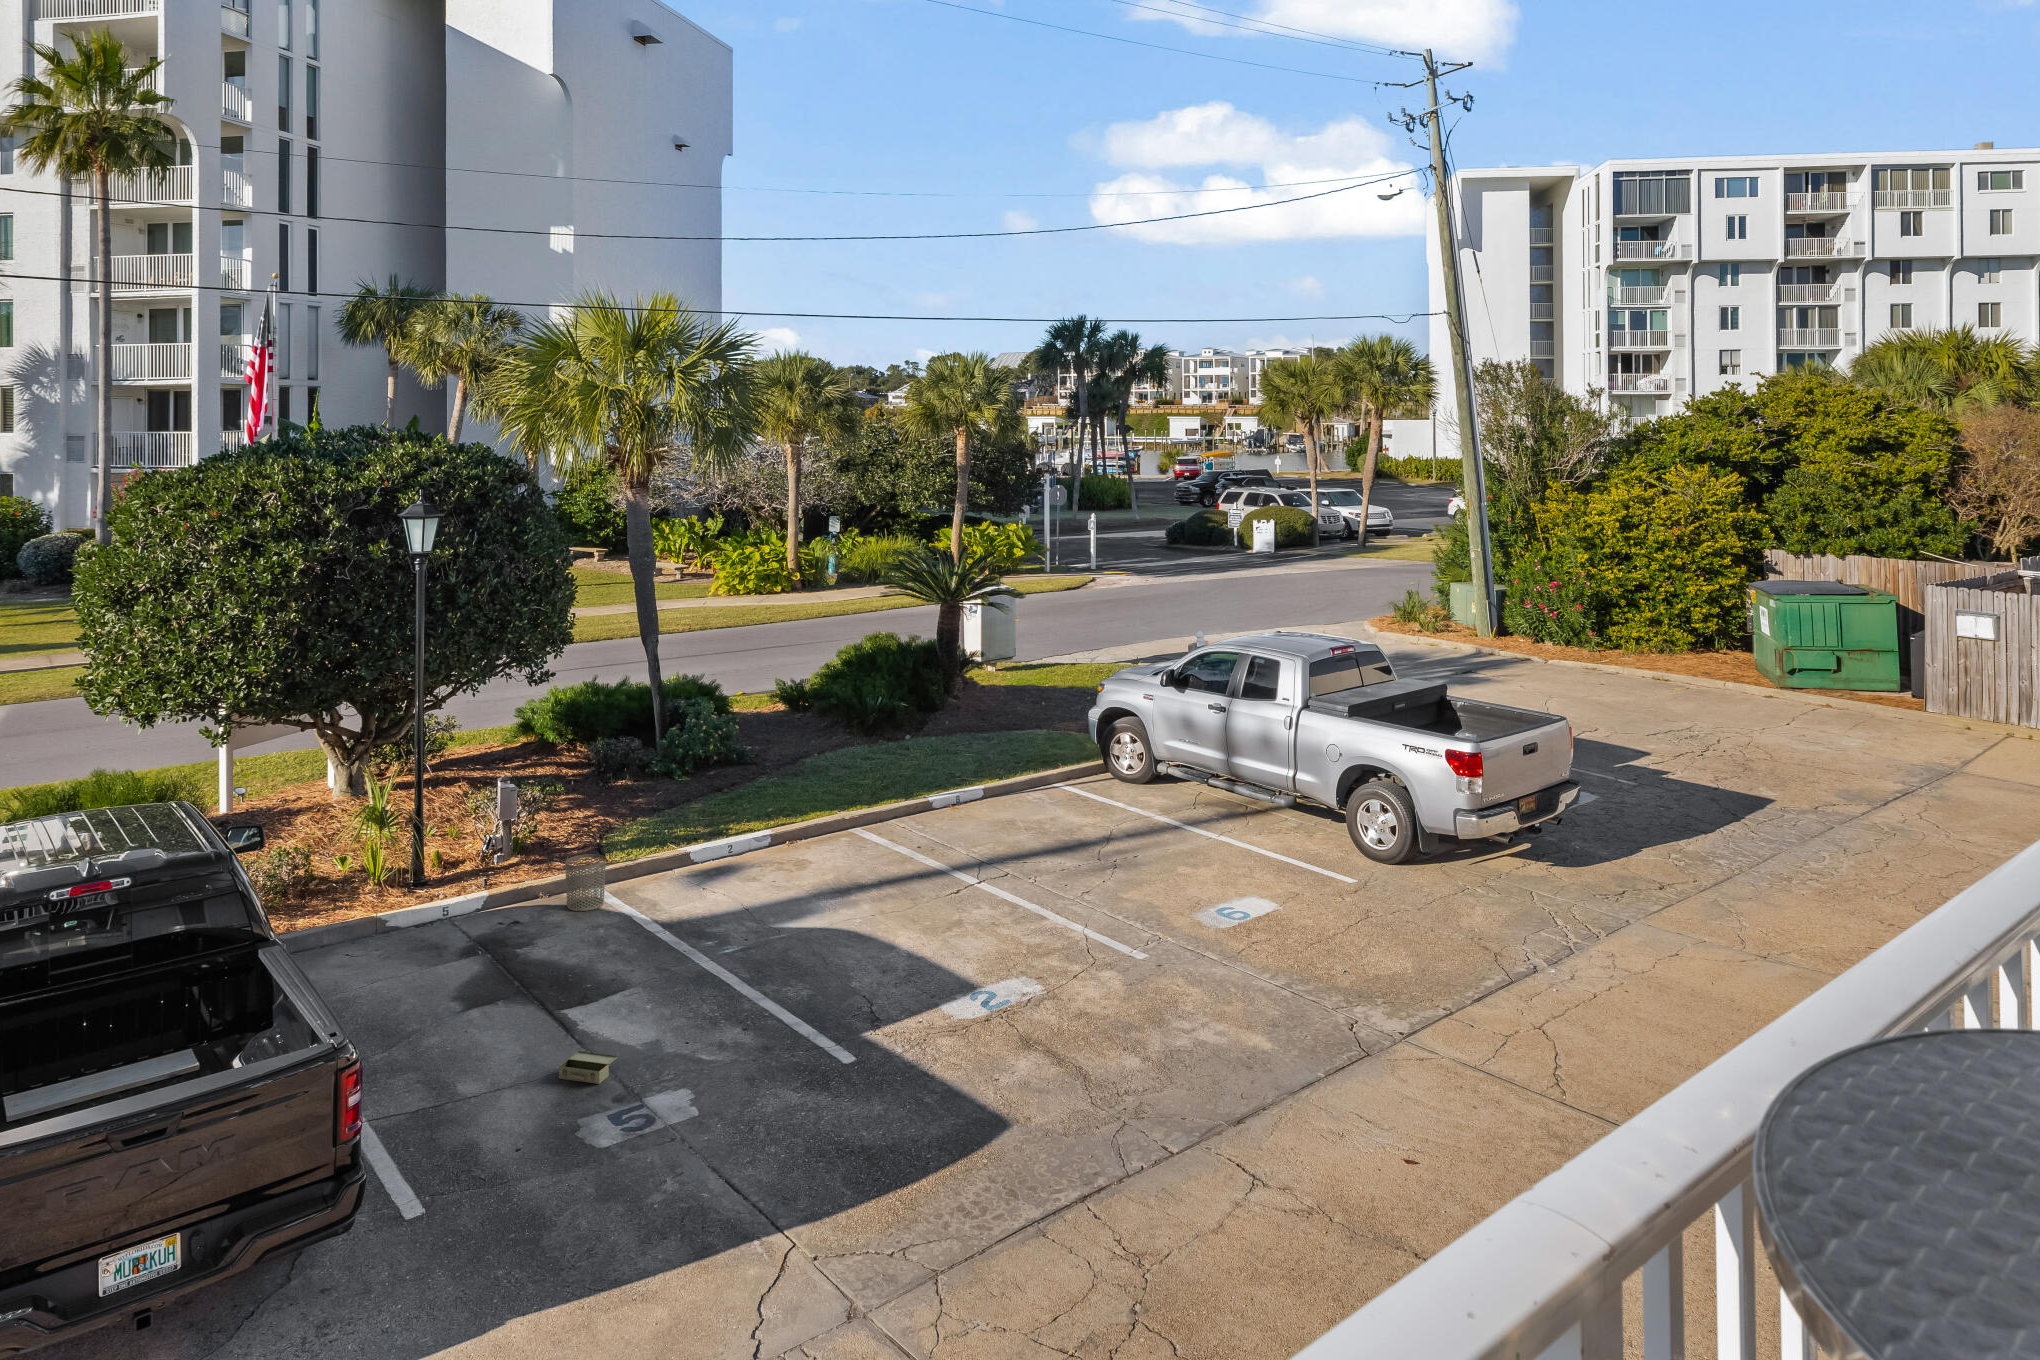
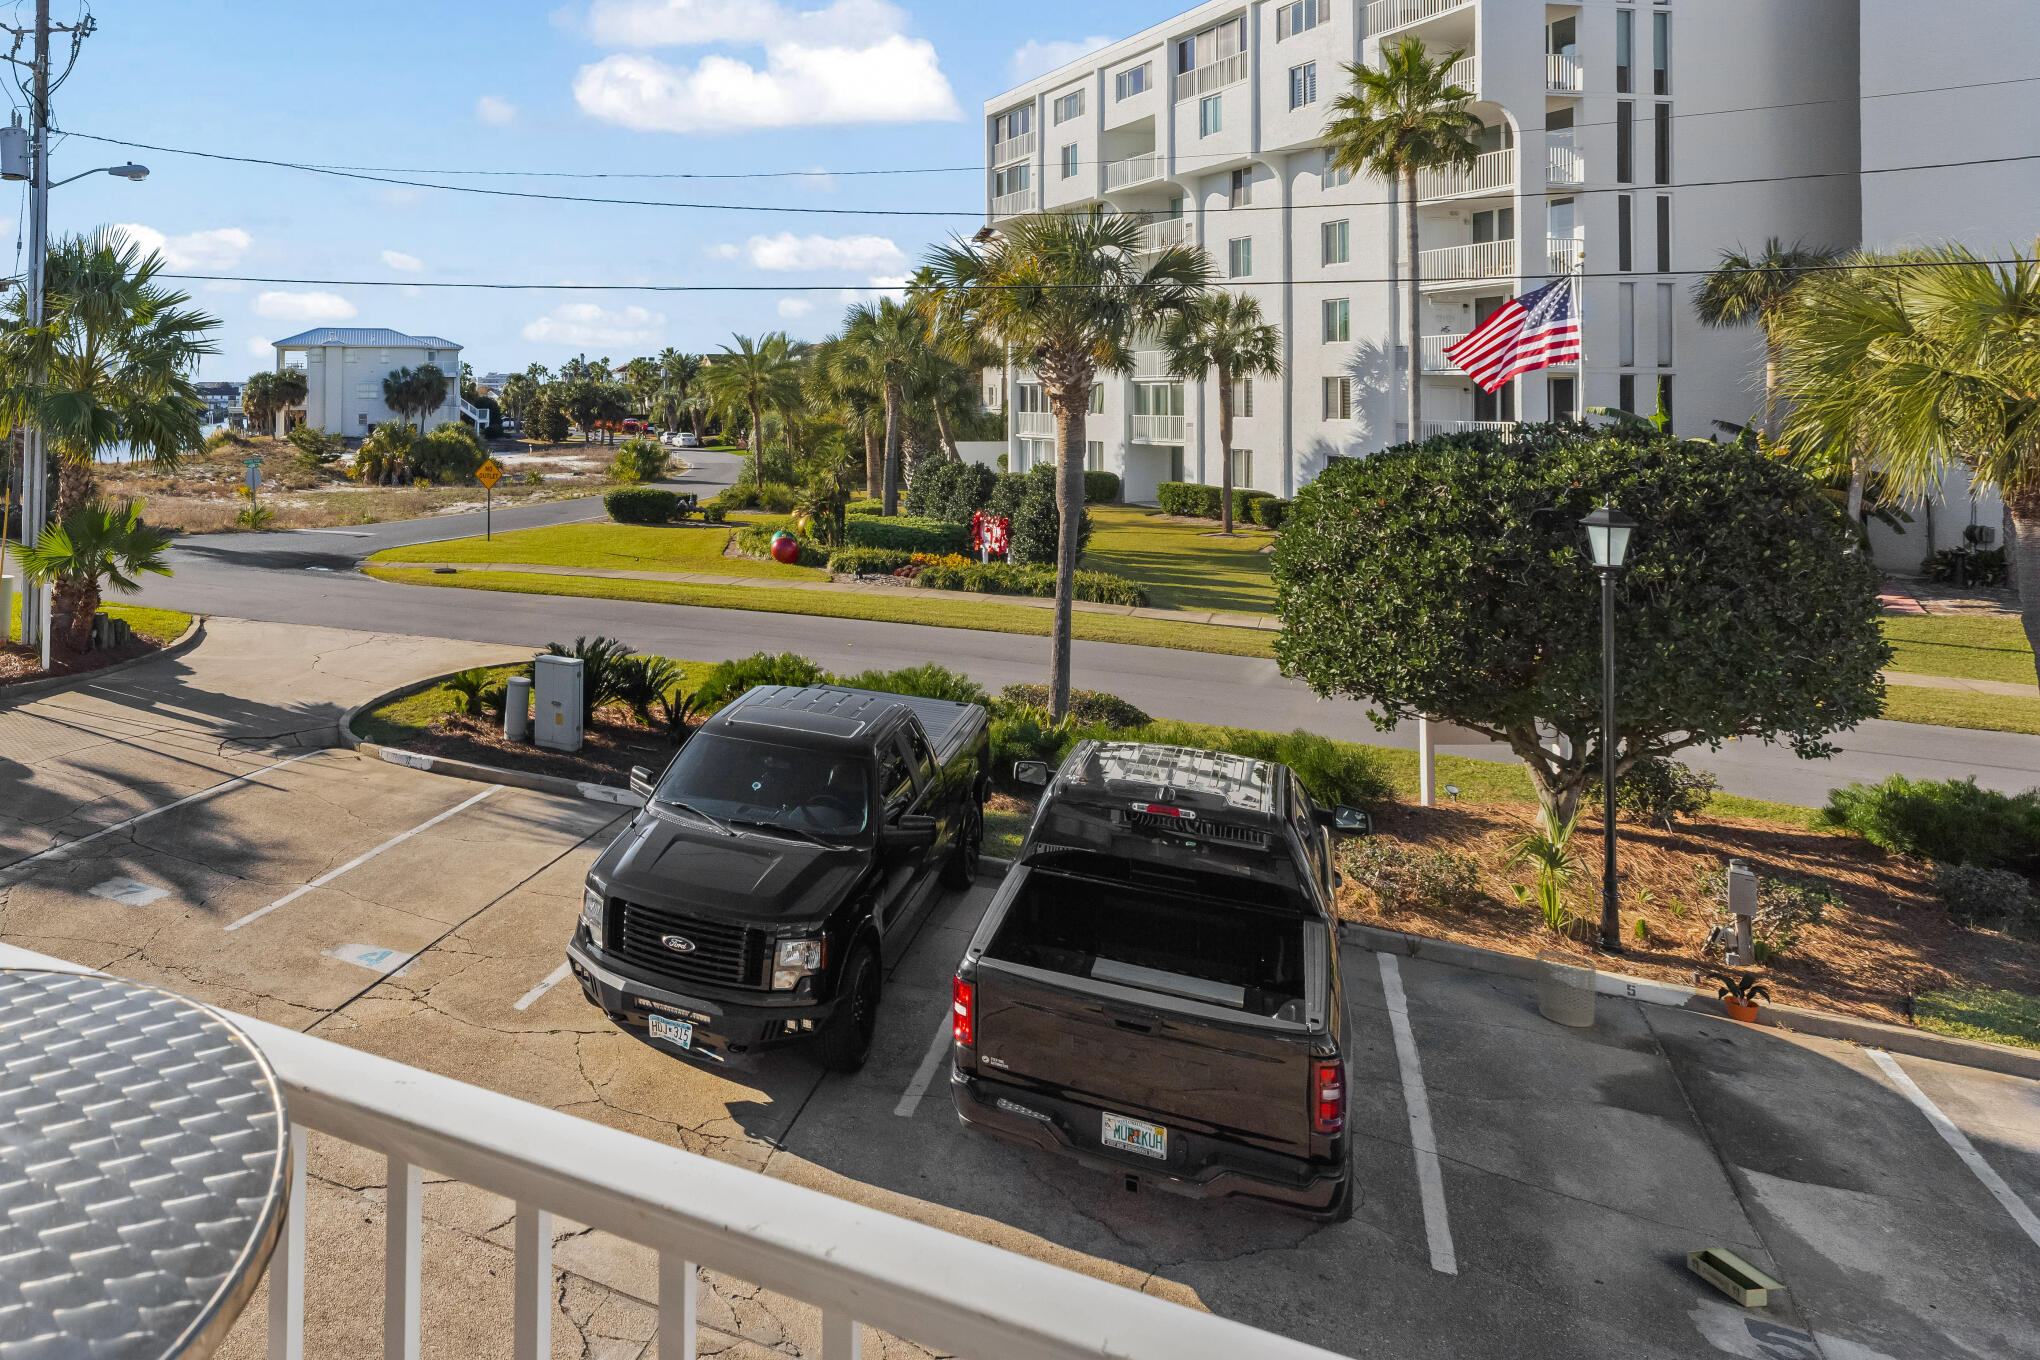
waste bin: present [565,854,606,911] -> present [1536,951,1596,1027]
potted plant: none [496,862,539,900] -> present [1705,973,1770,1022]

